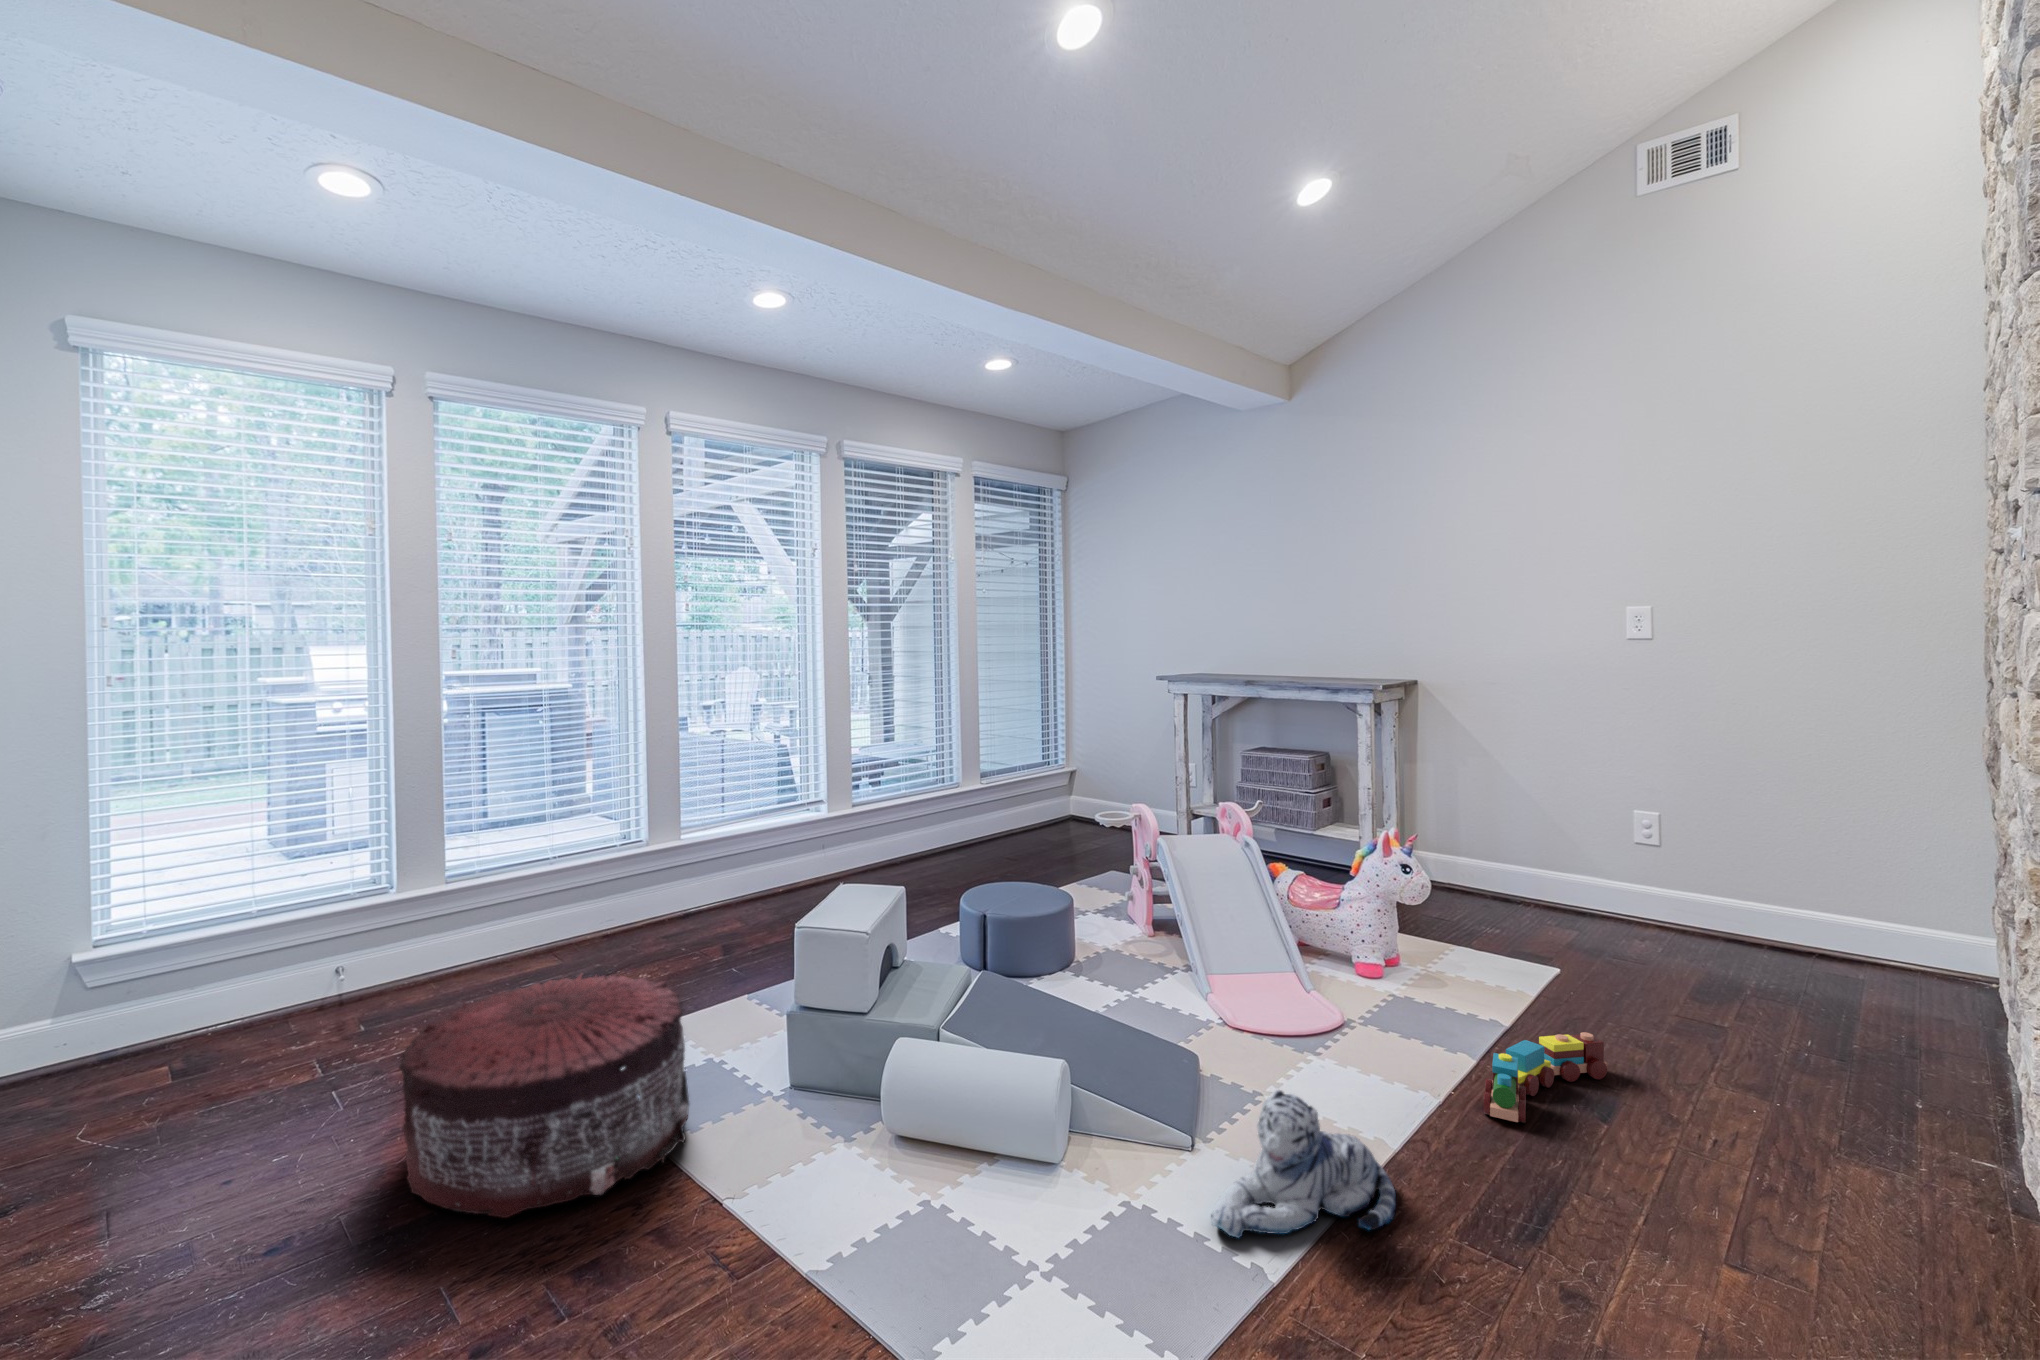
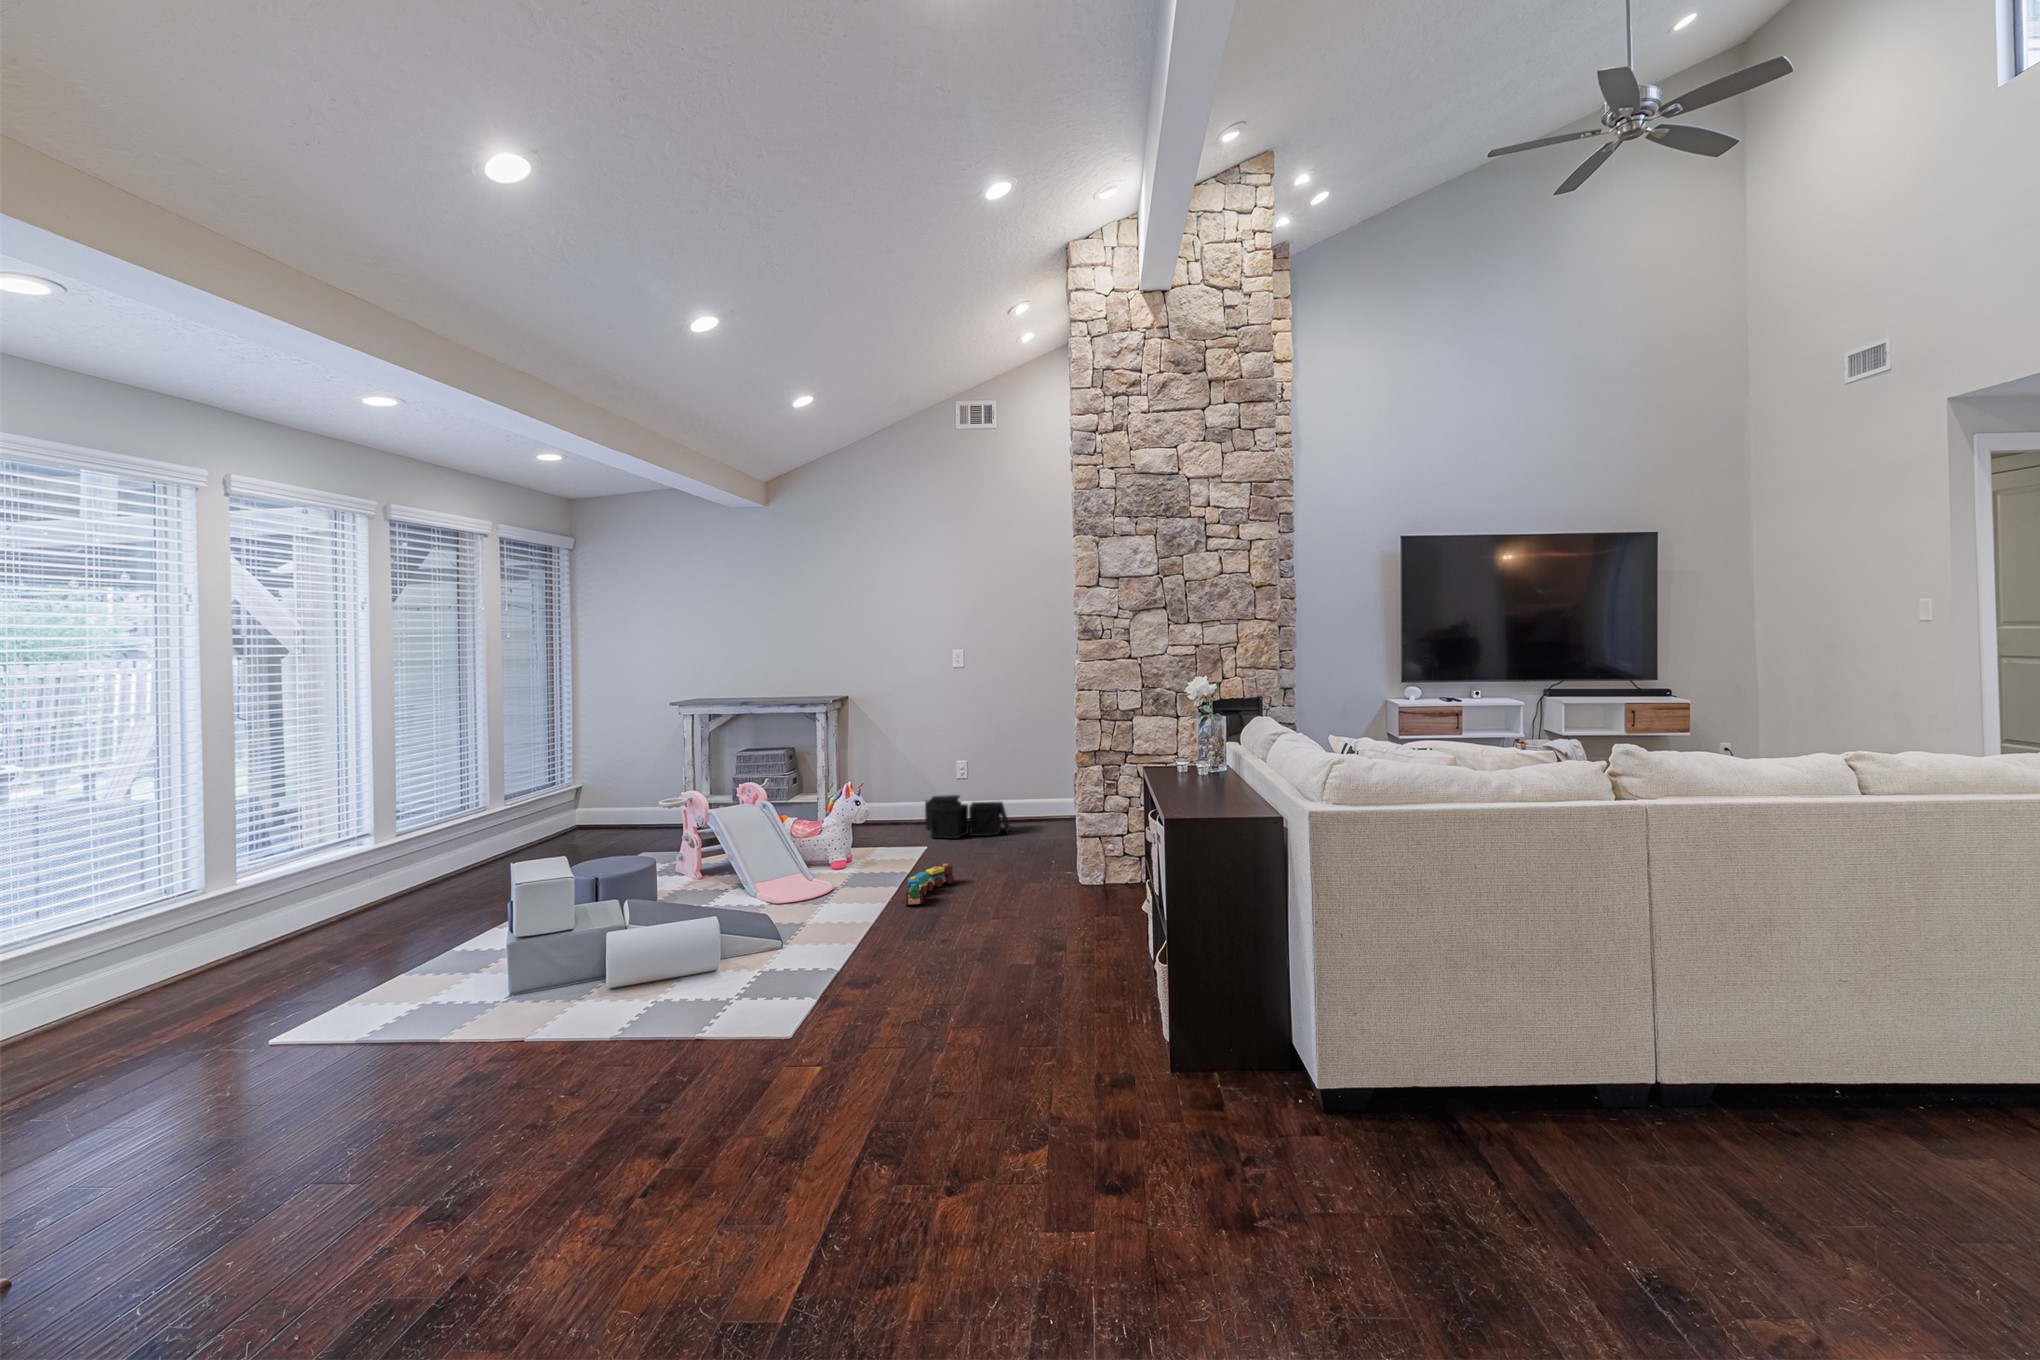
storage bin: none [1553,863,1748,971] -> present [925,795,1010,839]
pouf: present [399,975,689,1218] -> none [192,939,455,1107]
plush toy: present [1211,1089,1396,1238] -> none [798,898,876,967]

